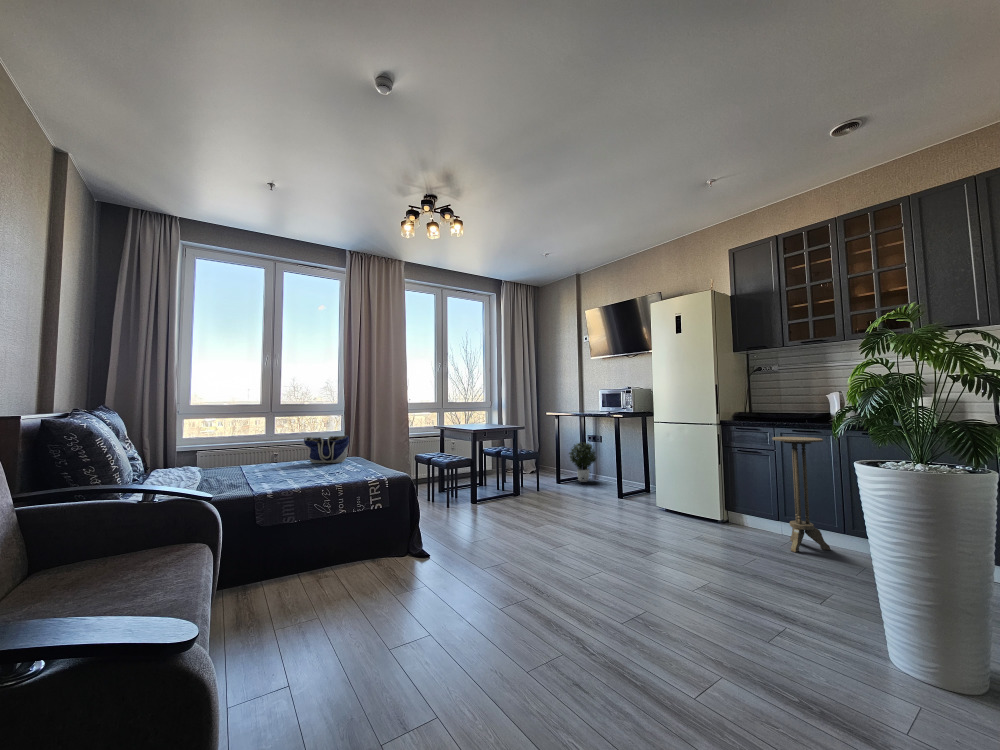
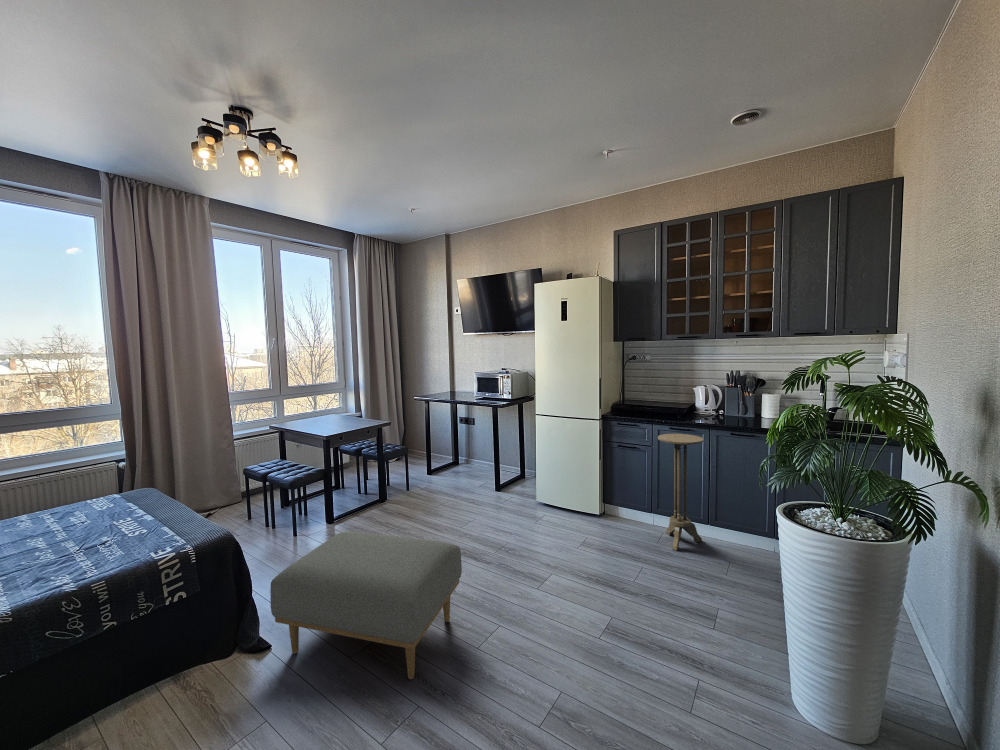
tote bag: present [304,435,349,463] -> none [33,472,125,521]
potted plant: present [569,442,596,482] -> none [437,426,468,469]
ottoman: none [432,487,569,584] -> present [270,531,462,679]

